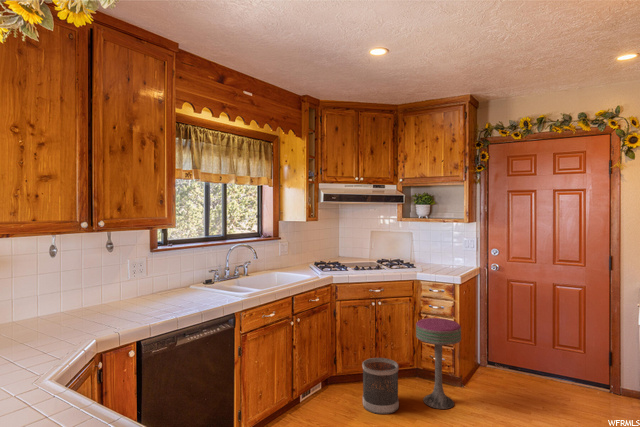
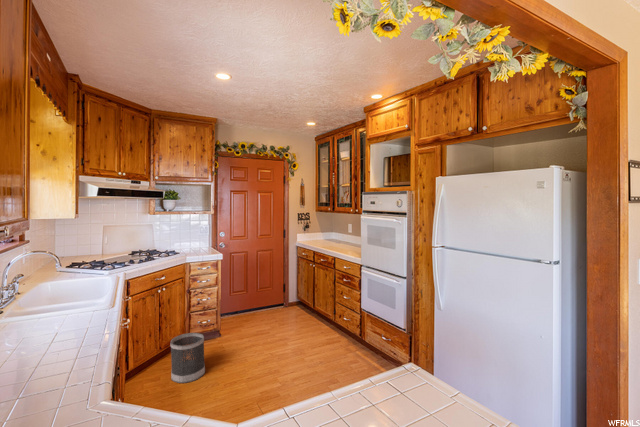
bar stool: present [416,318,461,409] -> none [203,287,238,356]

